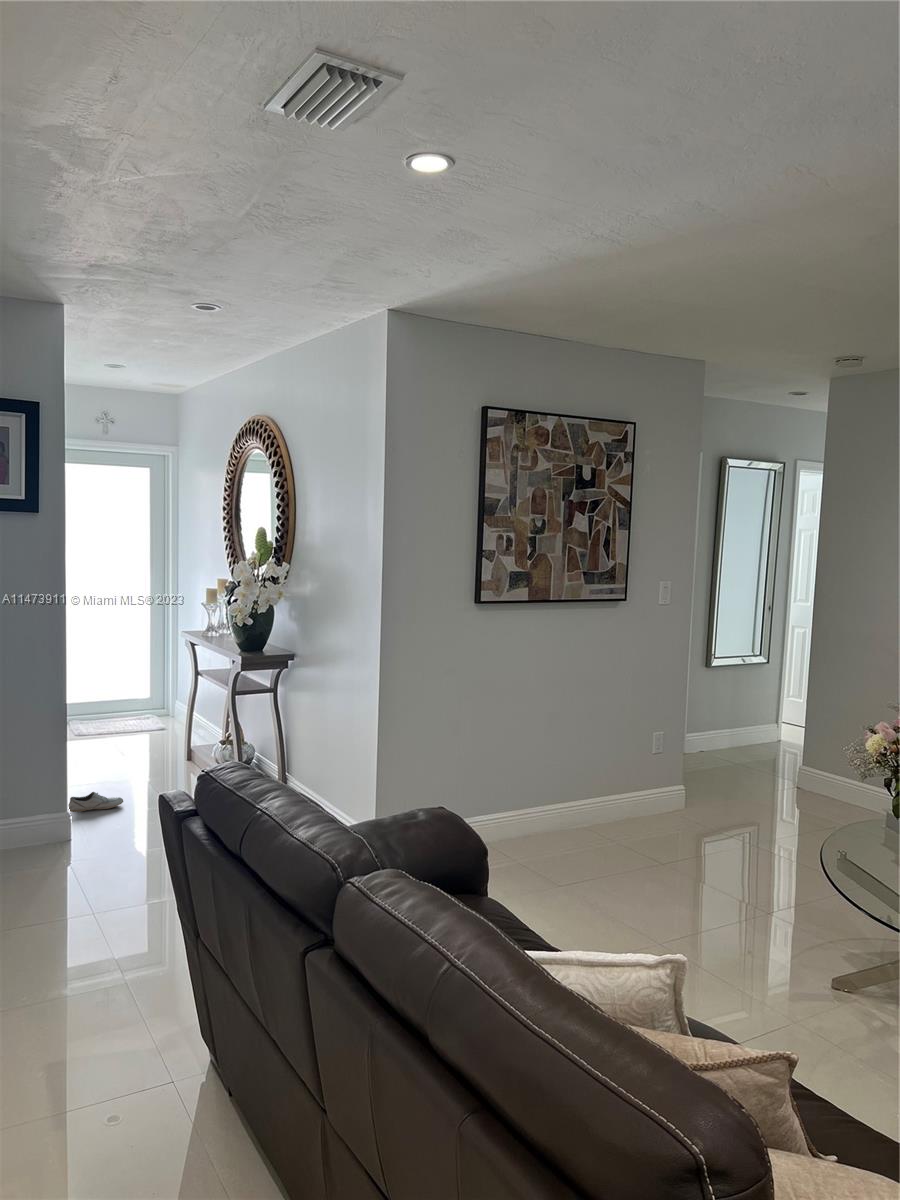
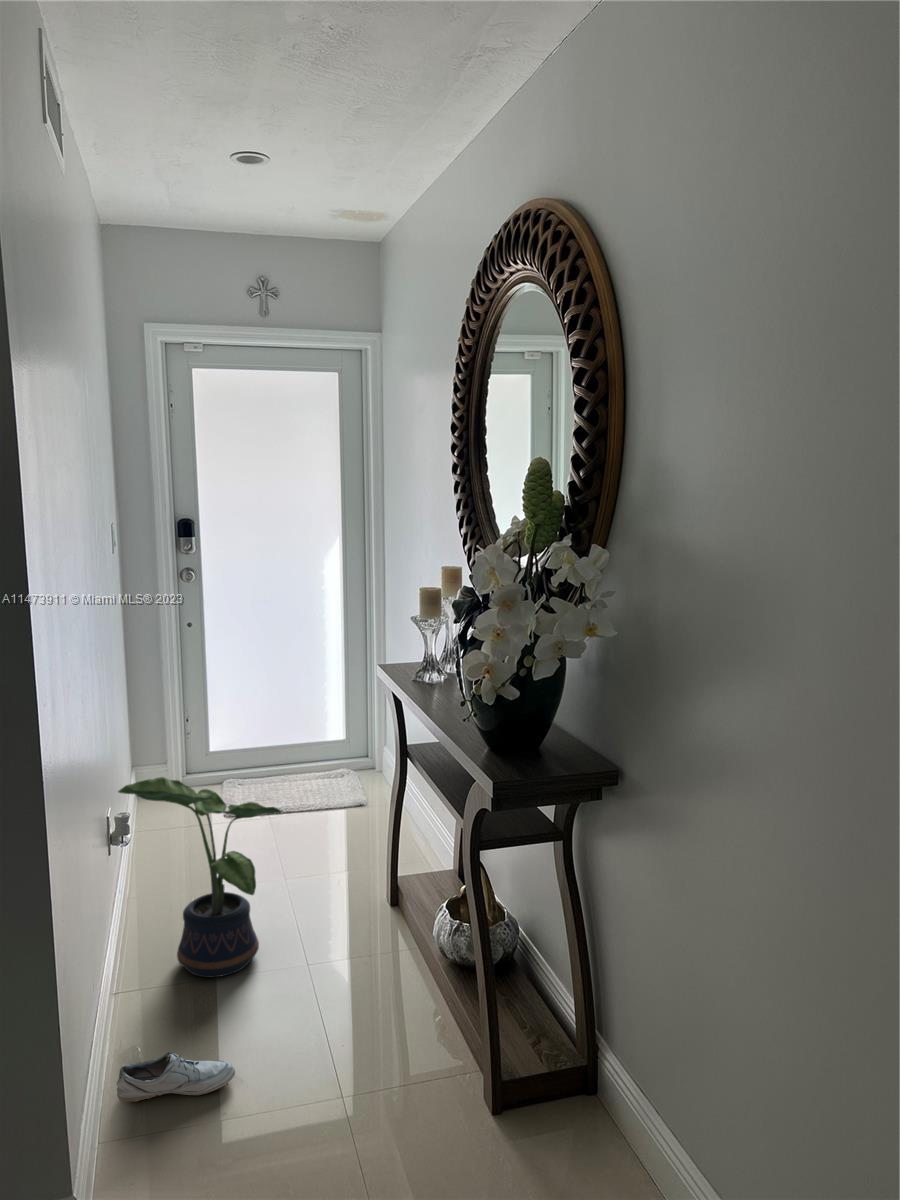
potted plant: none [55,682,139,783] -> present [118,777,284,977]

